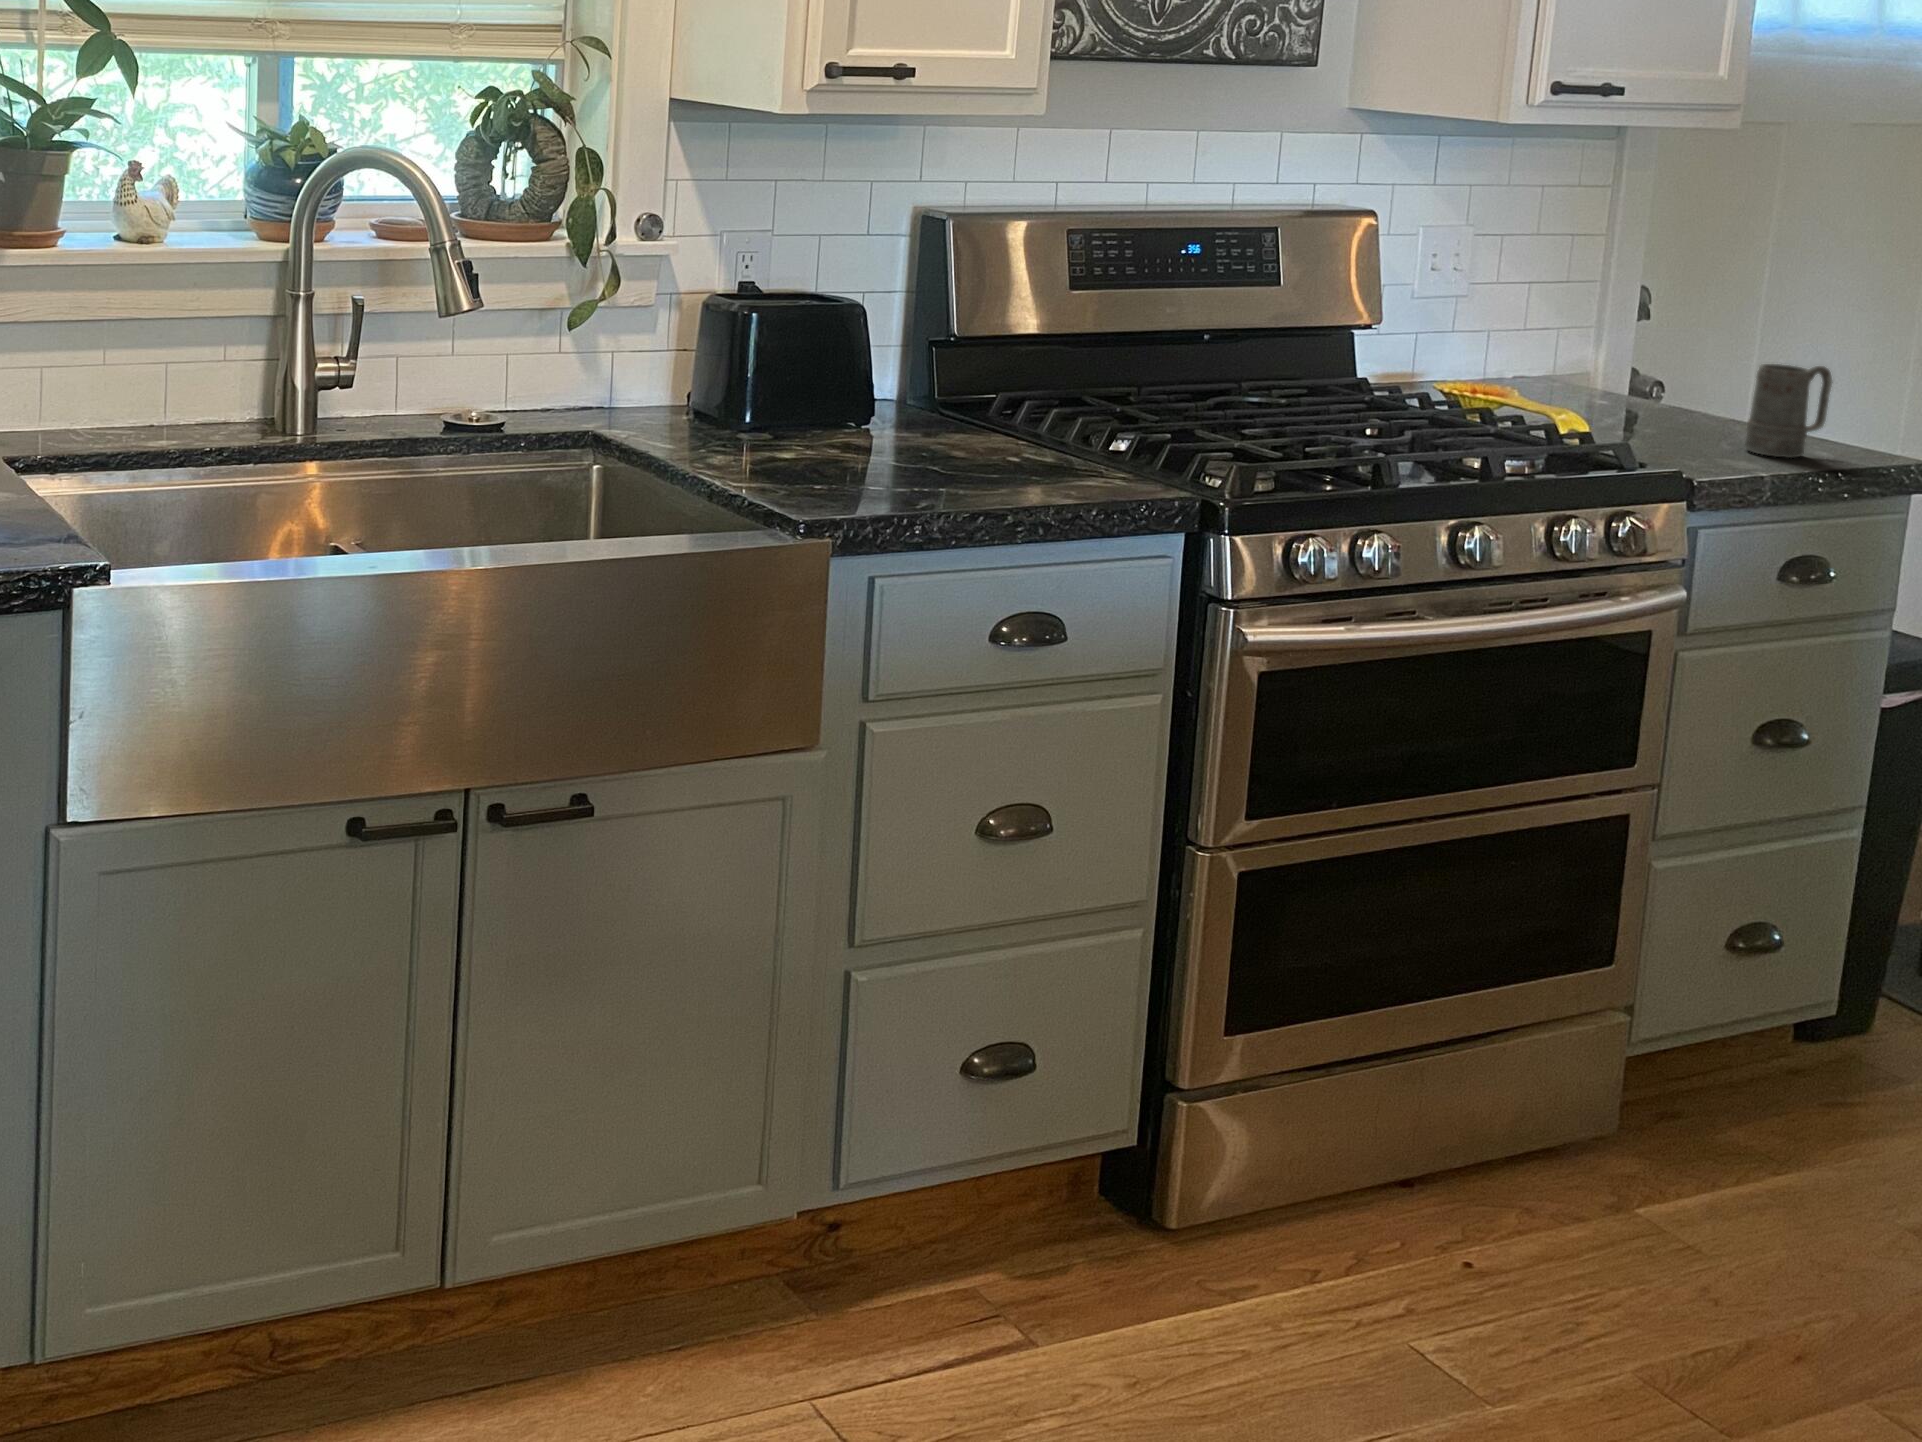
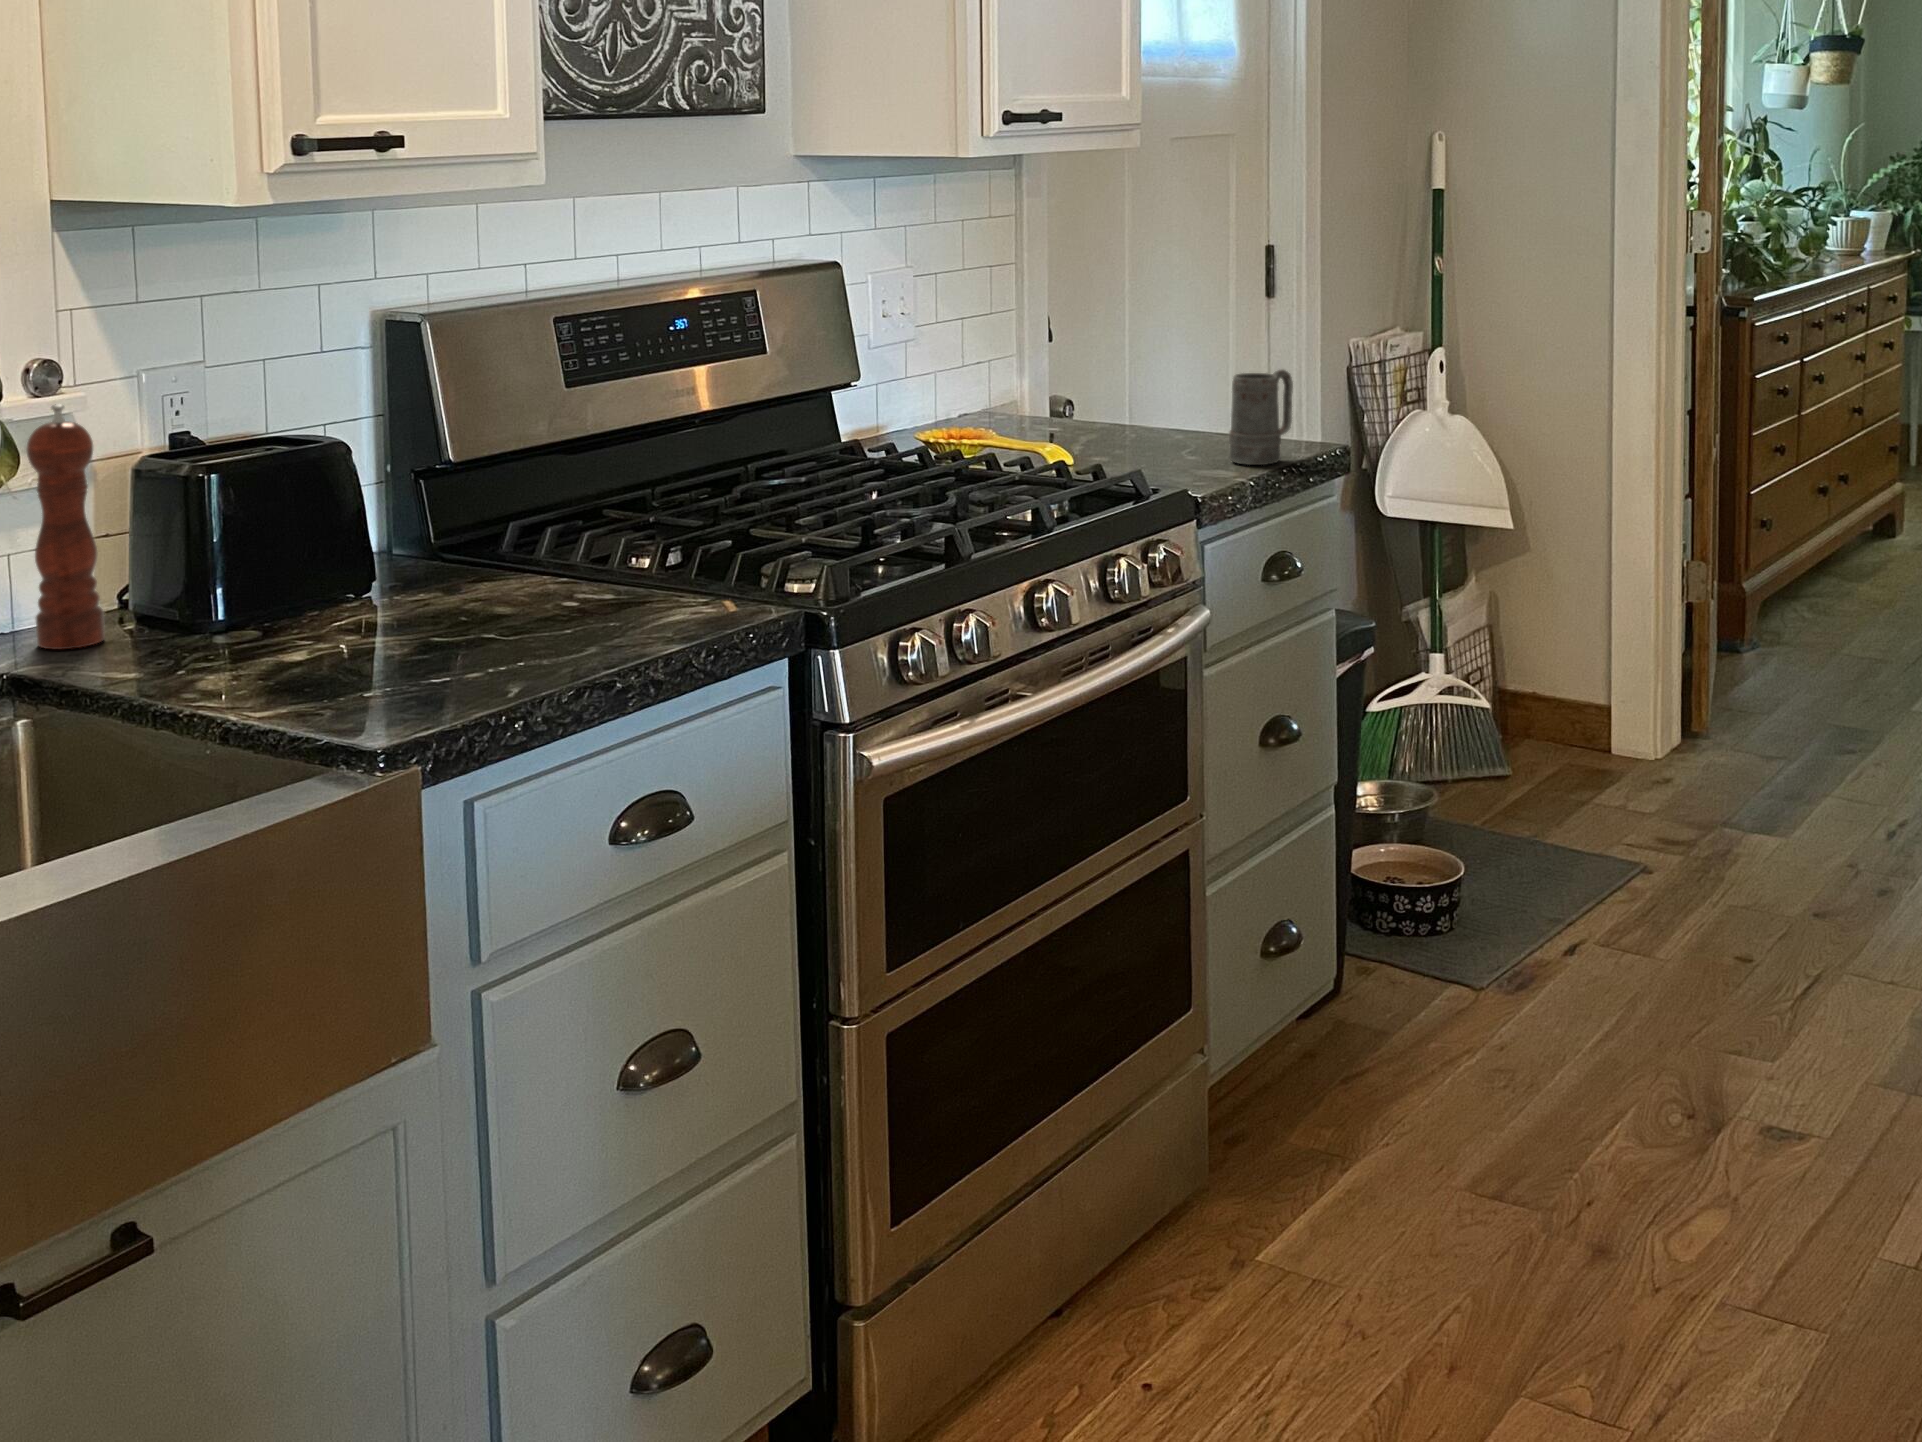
pepper mill: none [618,247,671,425] -> present [27,404,105,649]

